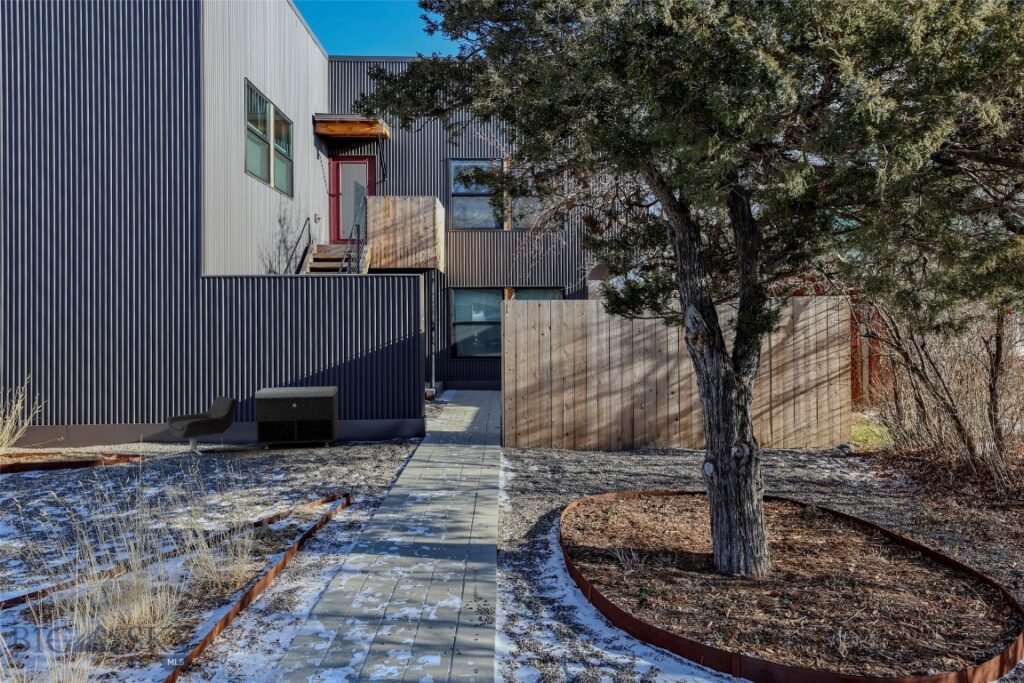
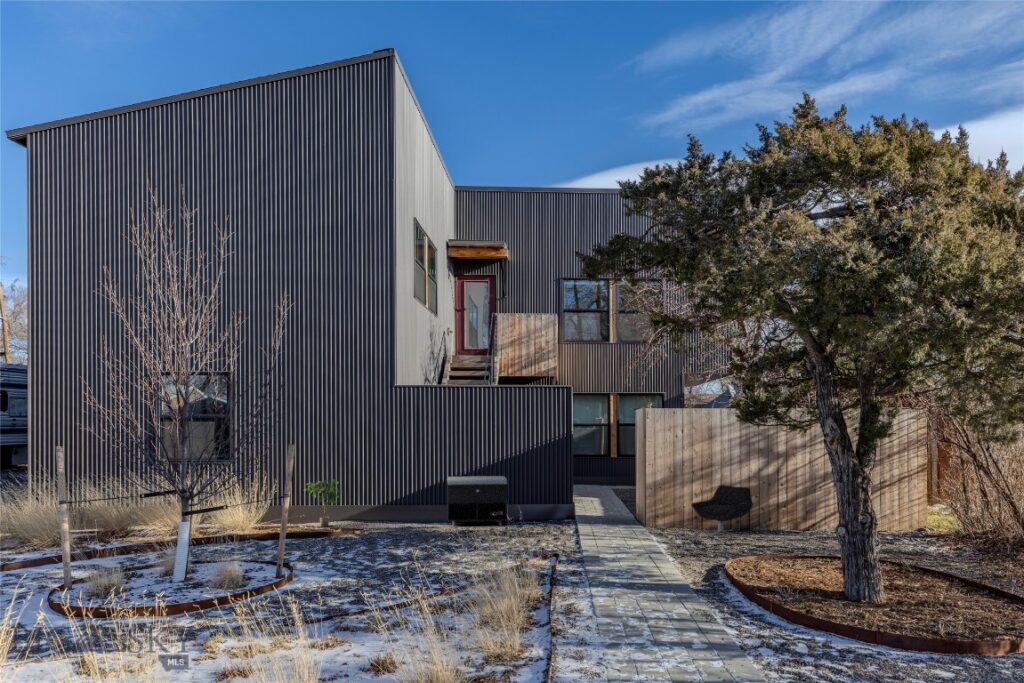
potted plant: none [69,393,127,453] -> present [305,479,340,527]
lounge chair: present [166,396,237,456] -> present [691,485,753,536]

